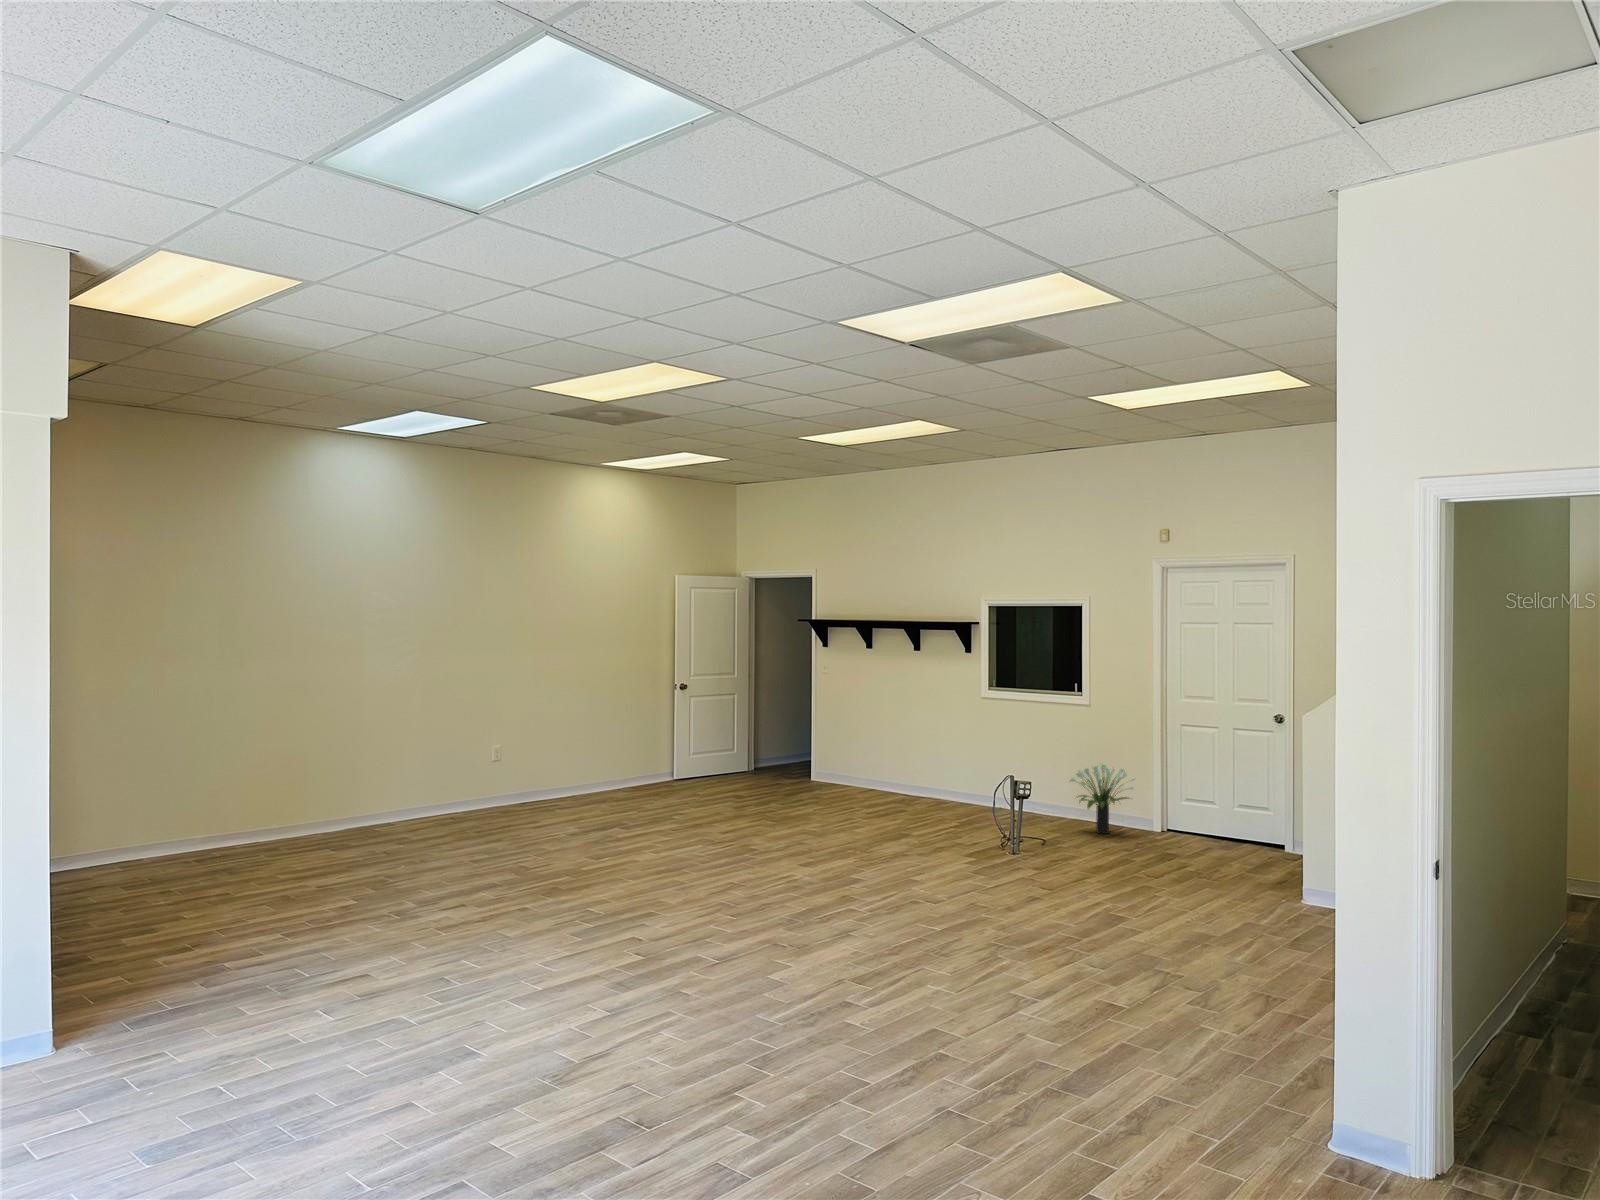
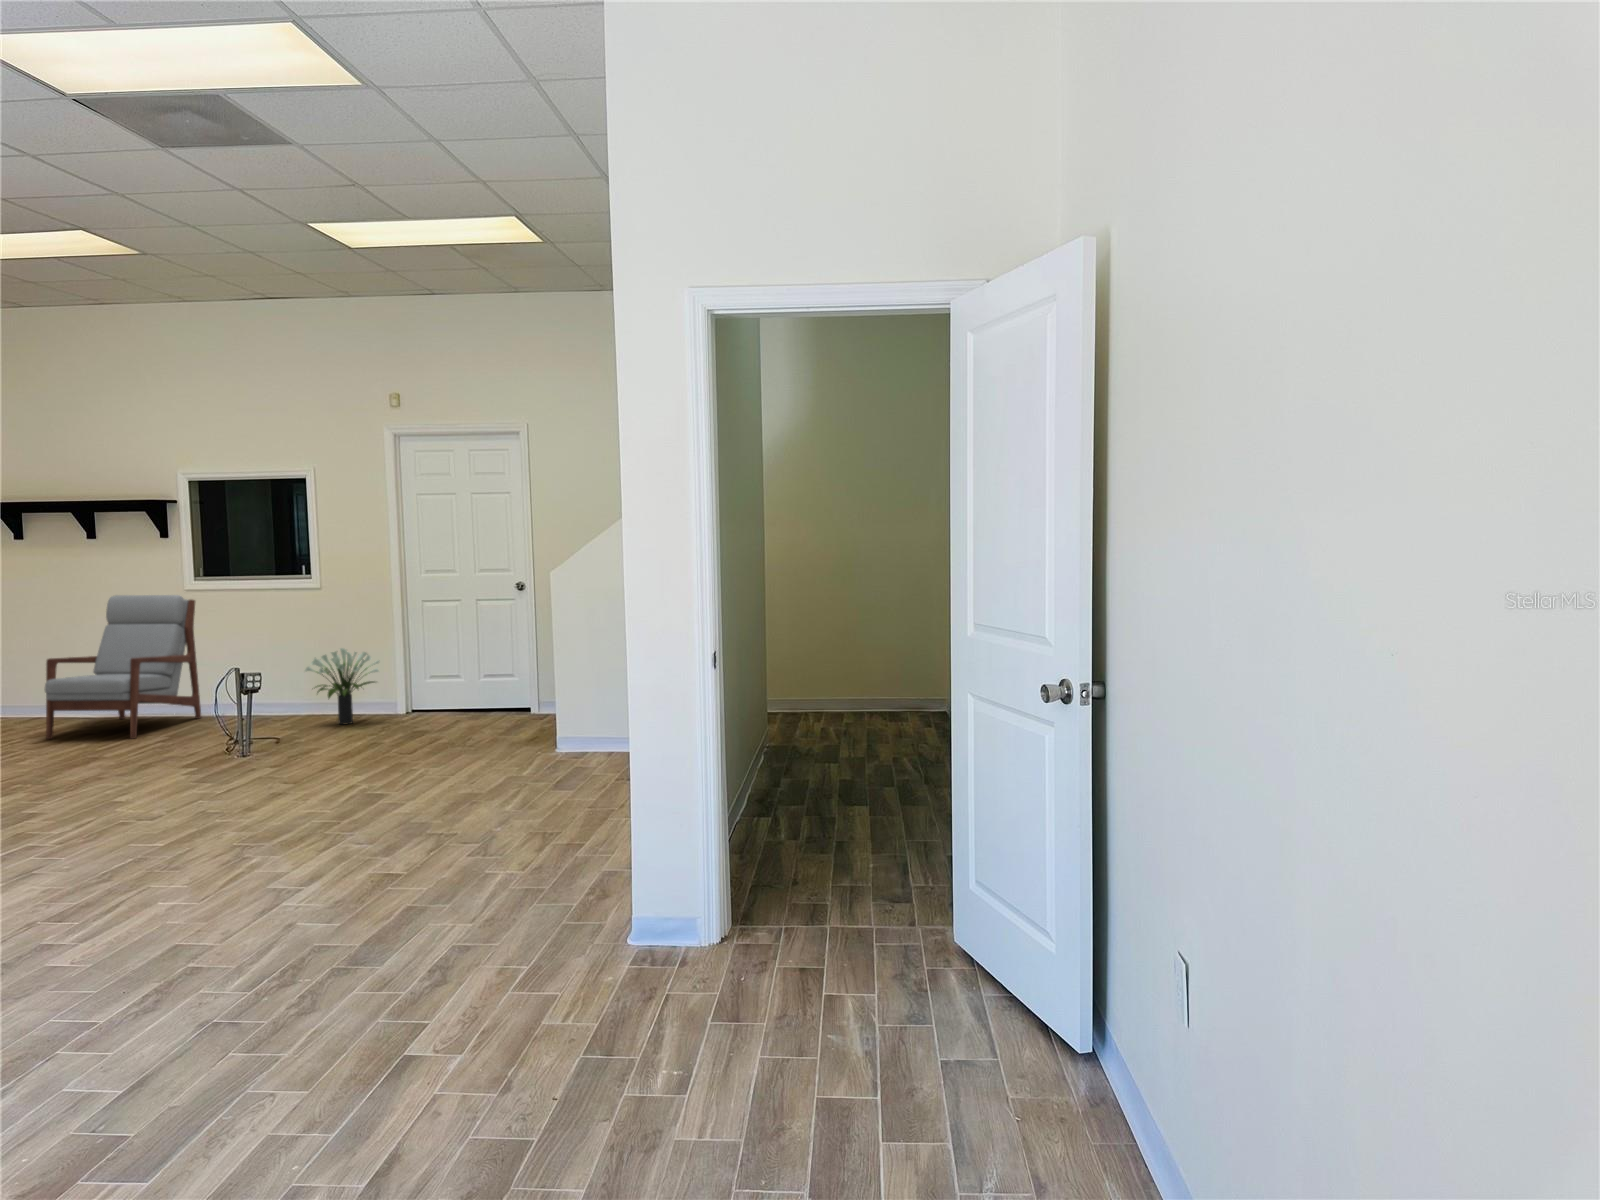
armchair: none [880,701,989,822] -> present [45,595,202,739]

